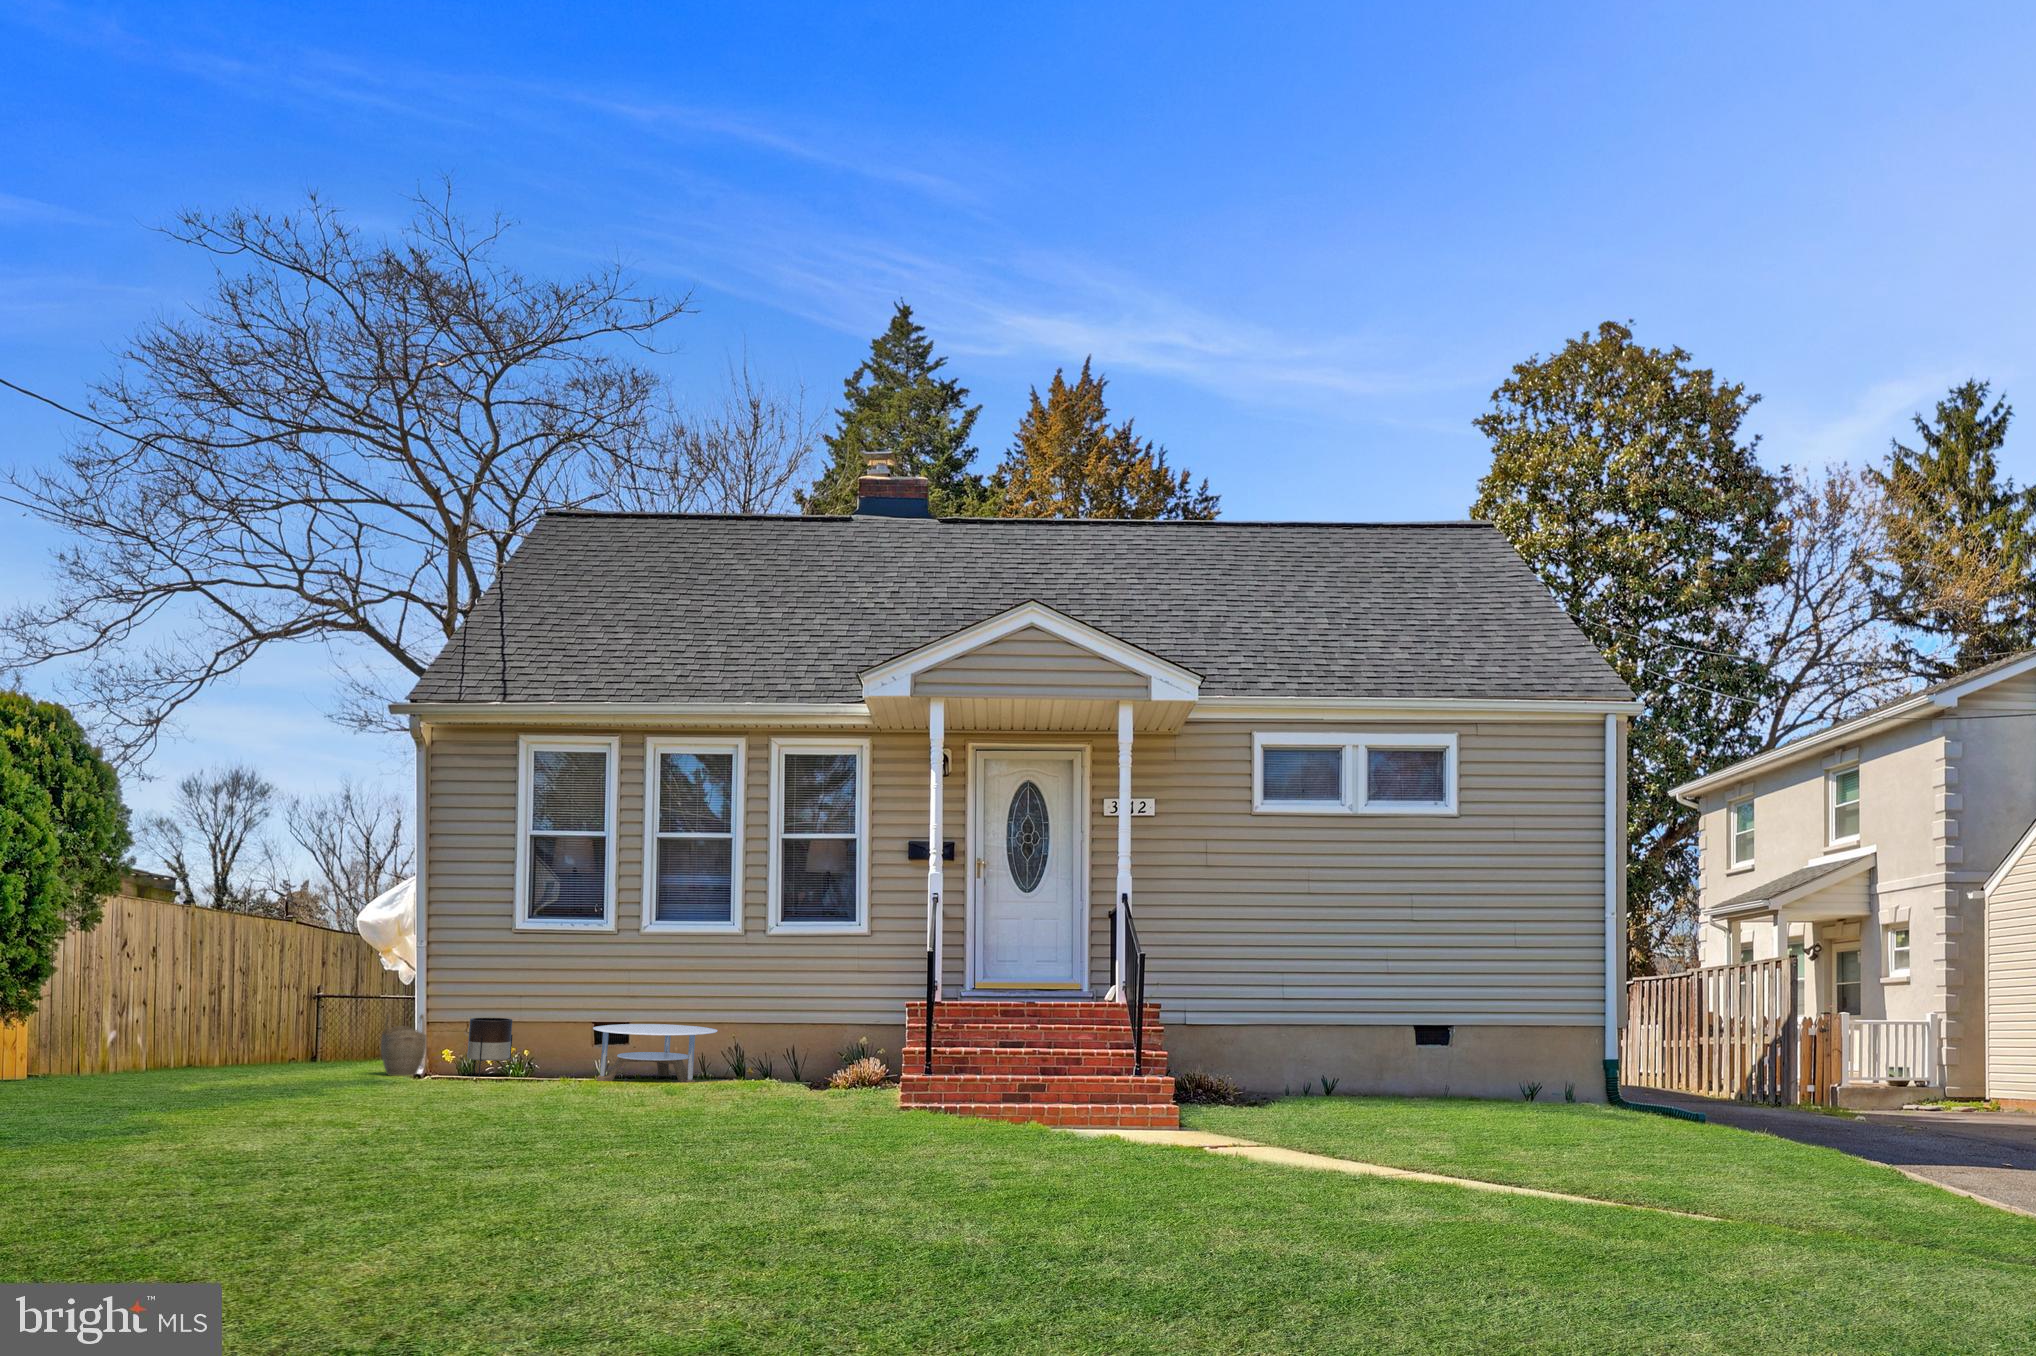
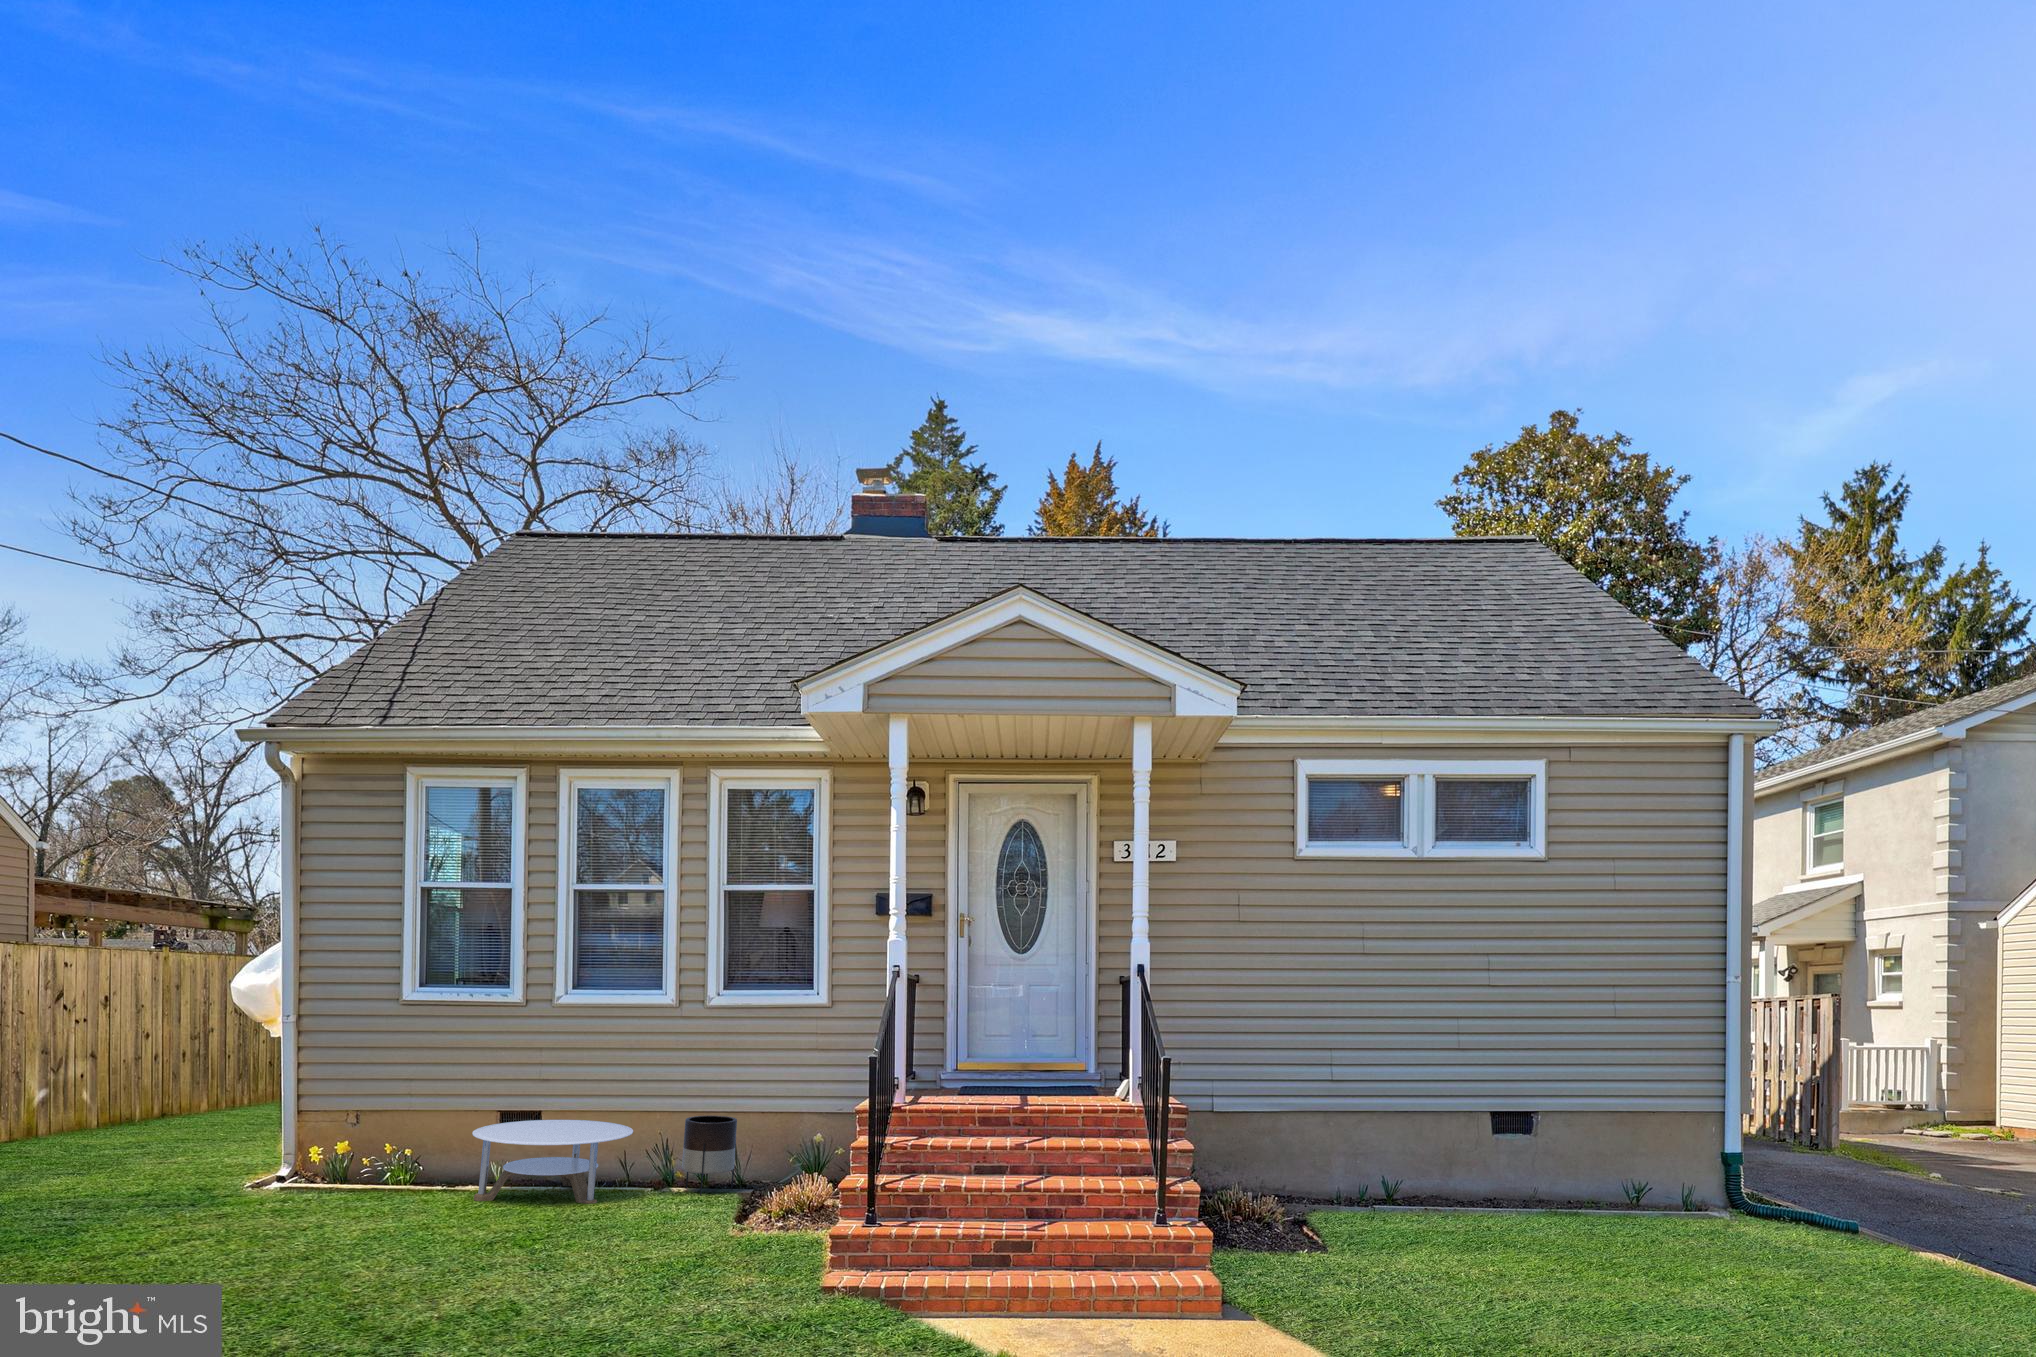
woven basket: present [381,1015,426,1076] -> none [225,1106,284,1187]
planter: present [467,1018,513,1077] -> present [682,1116,737,1196]

